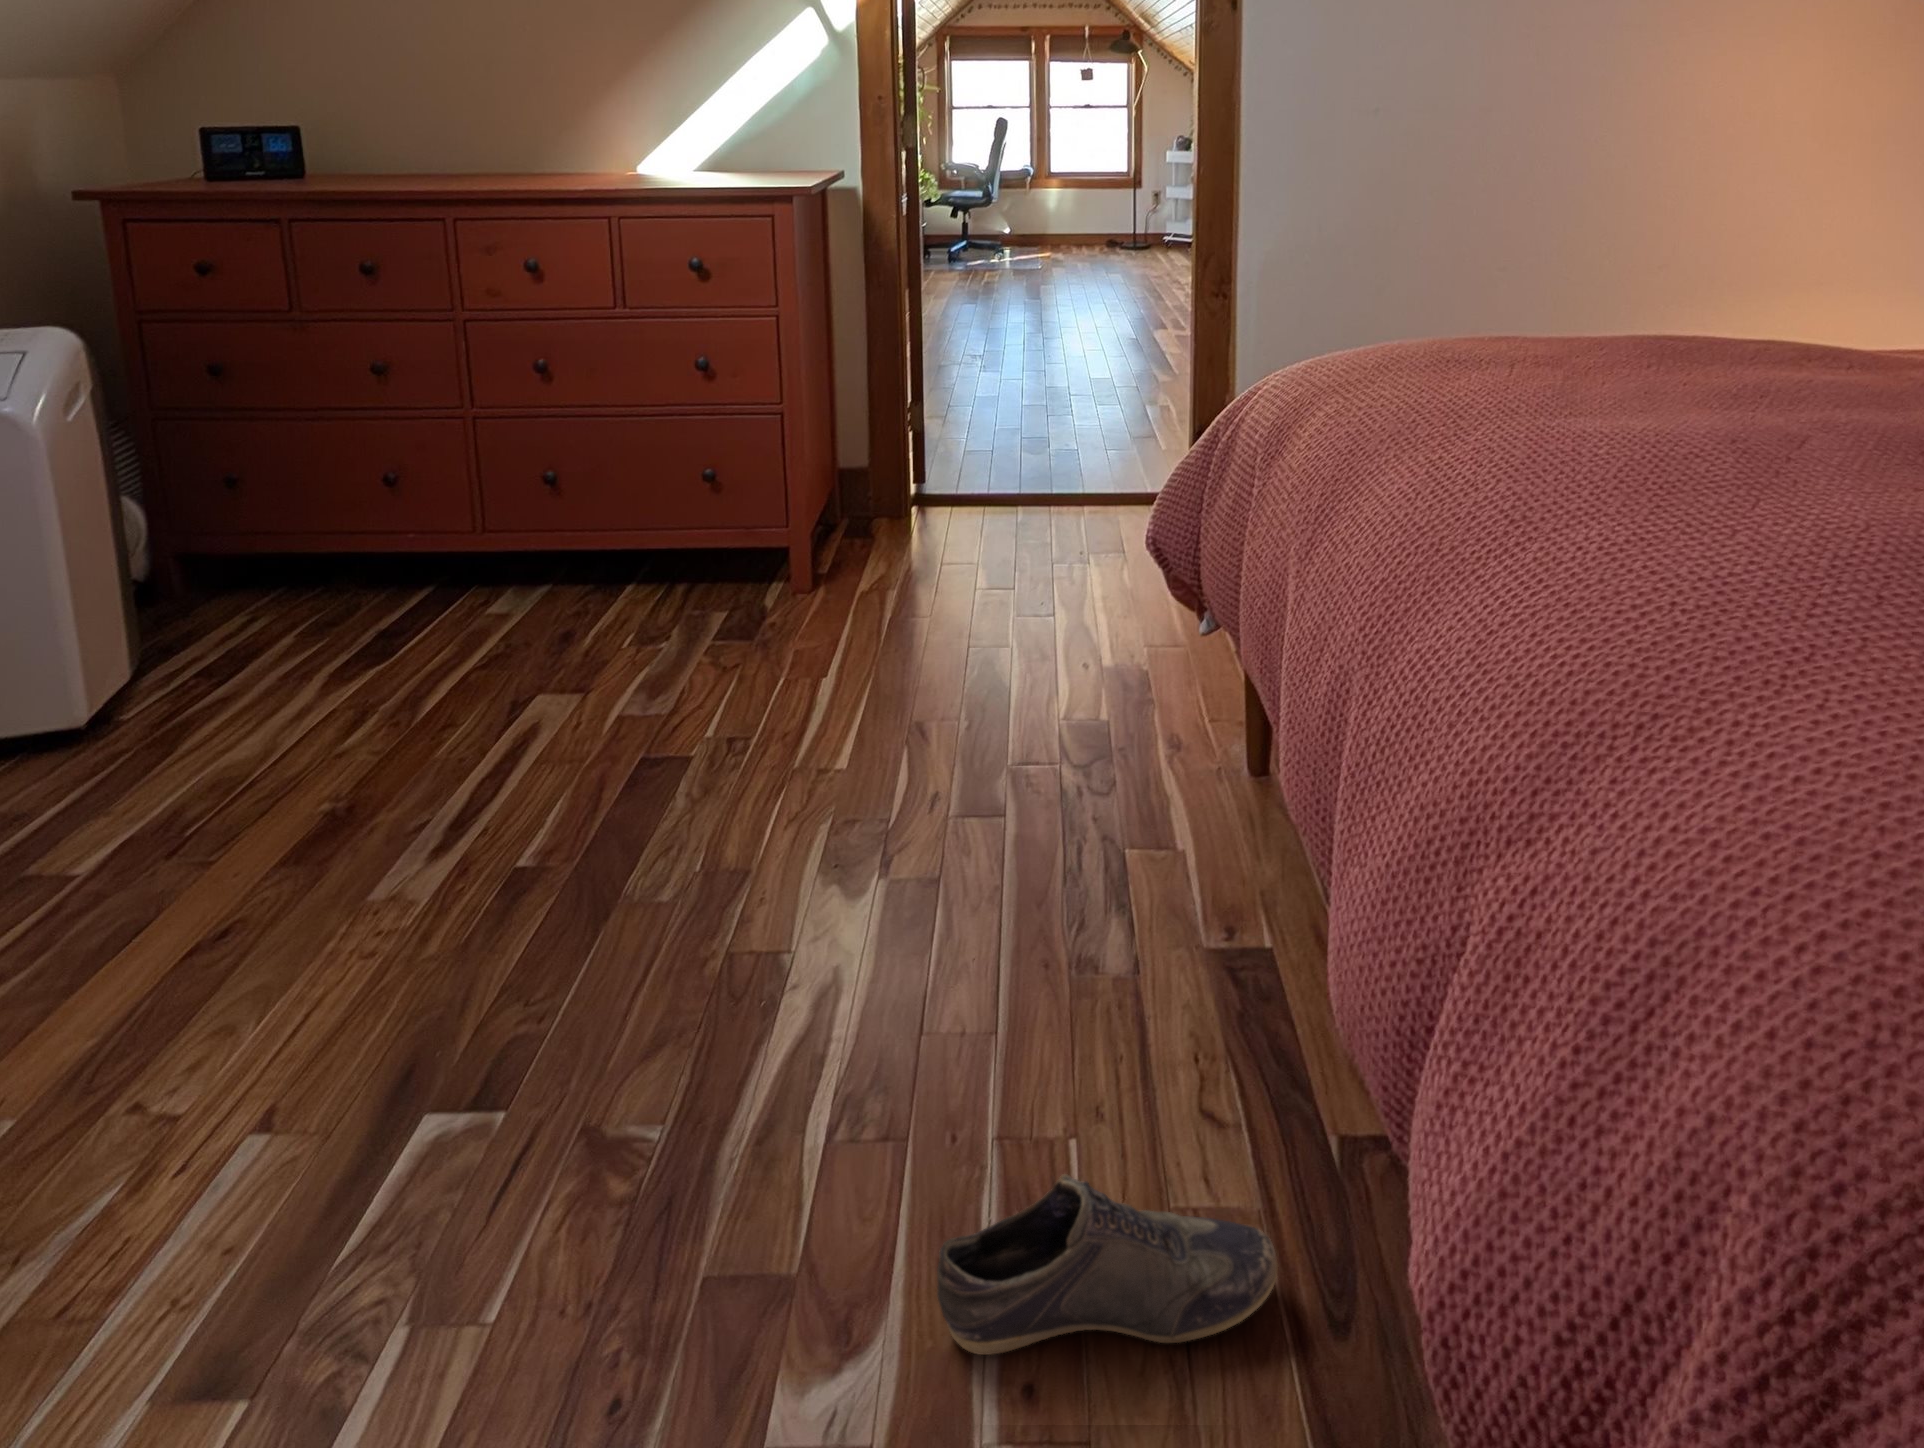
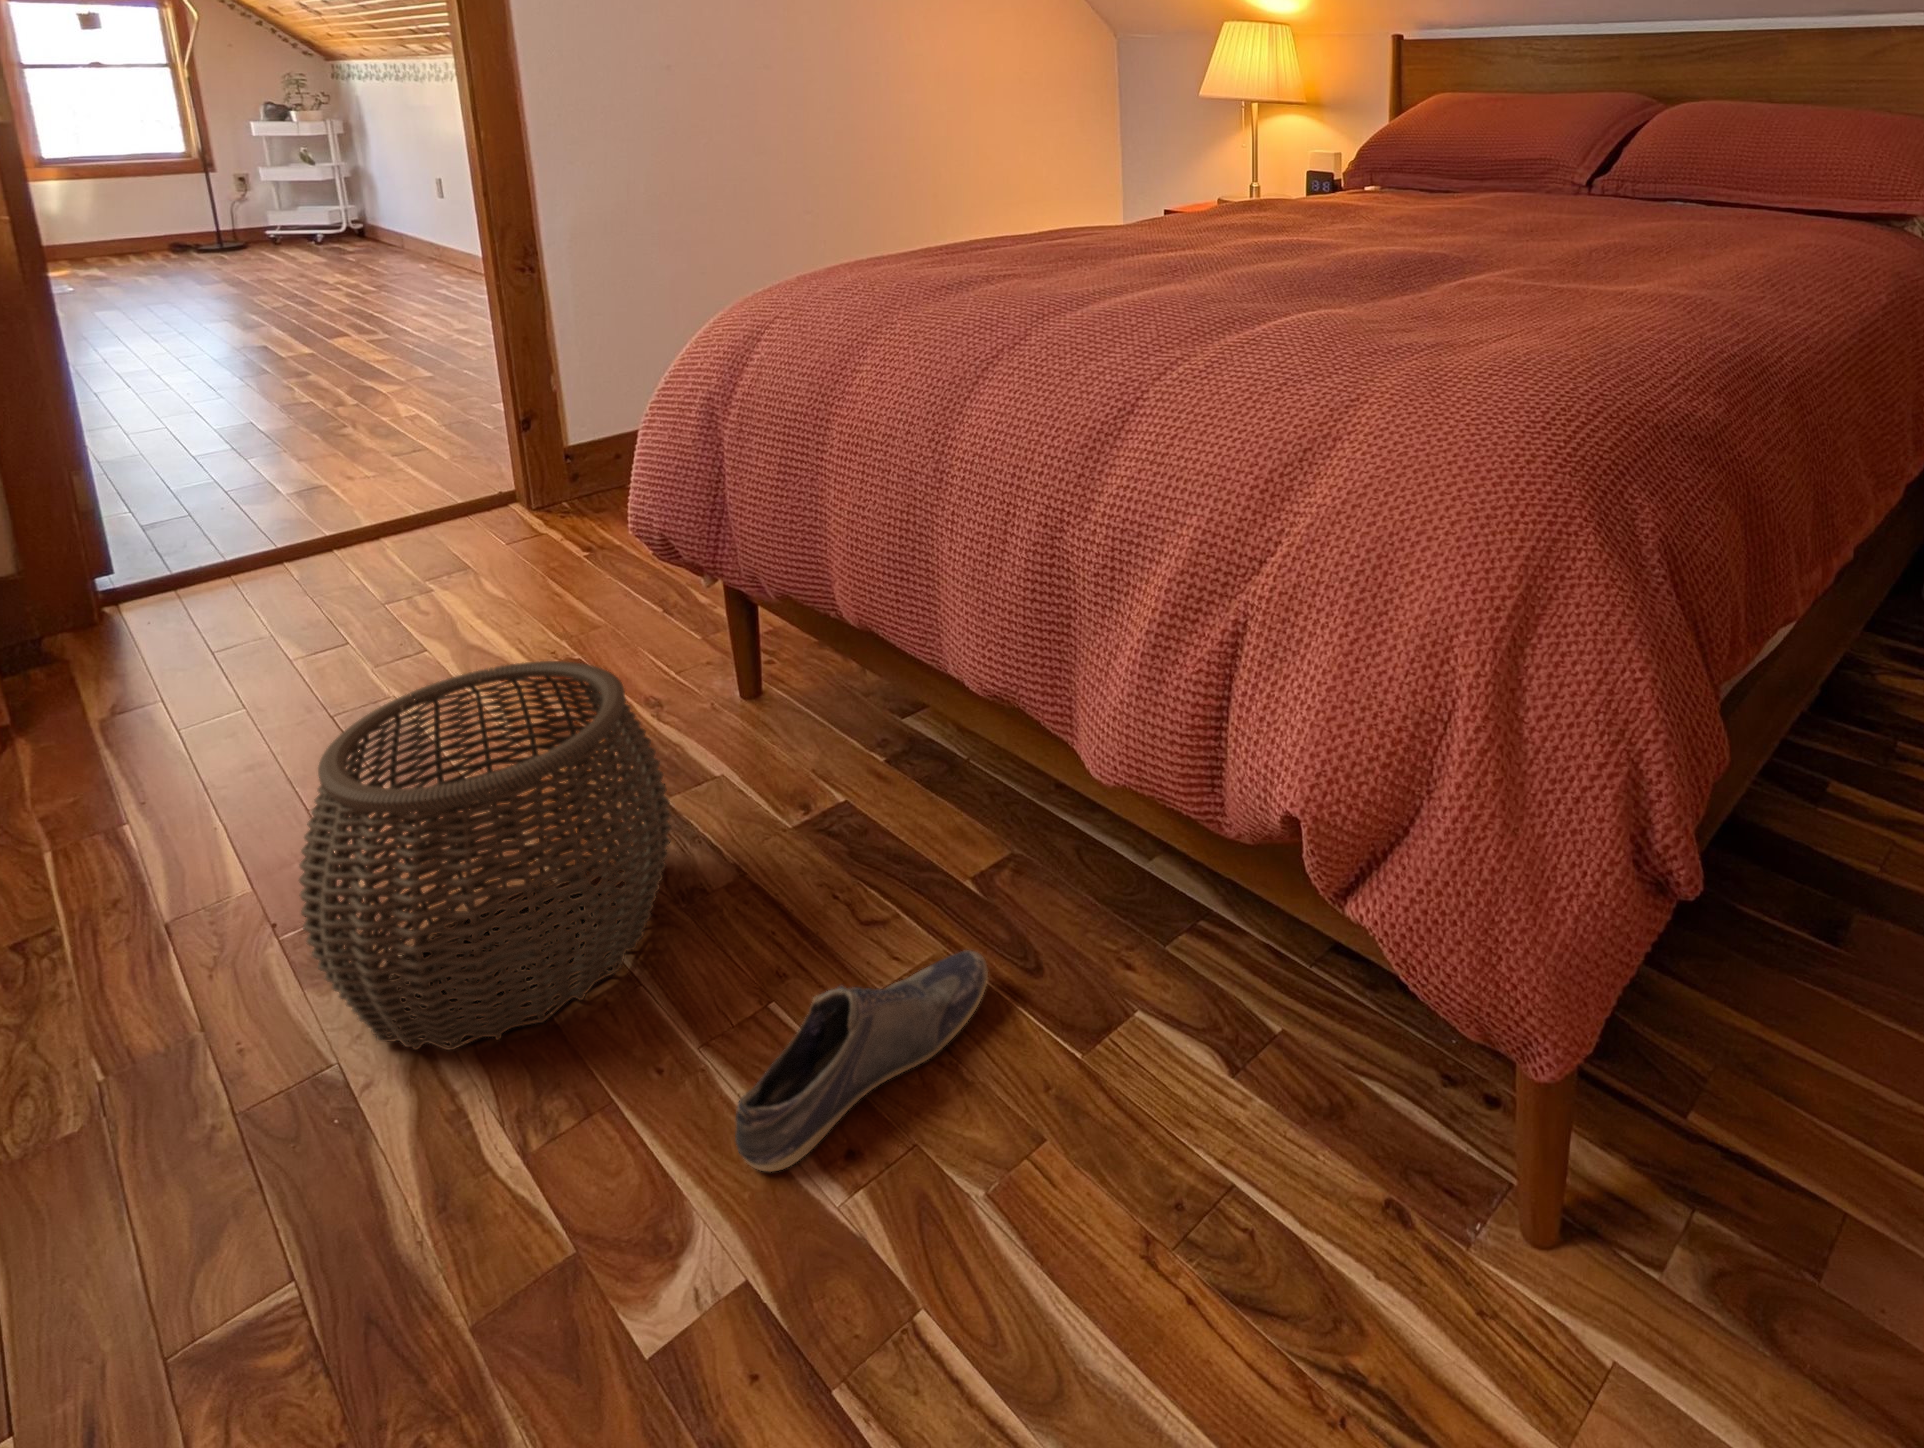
woven basket: none [788,654,1080,1014] -> present [299,661,671,1050]

